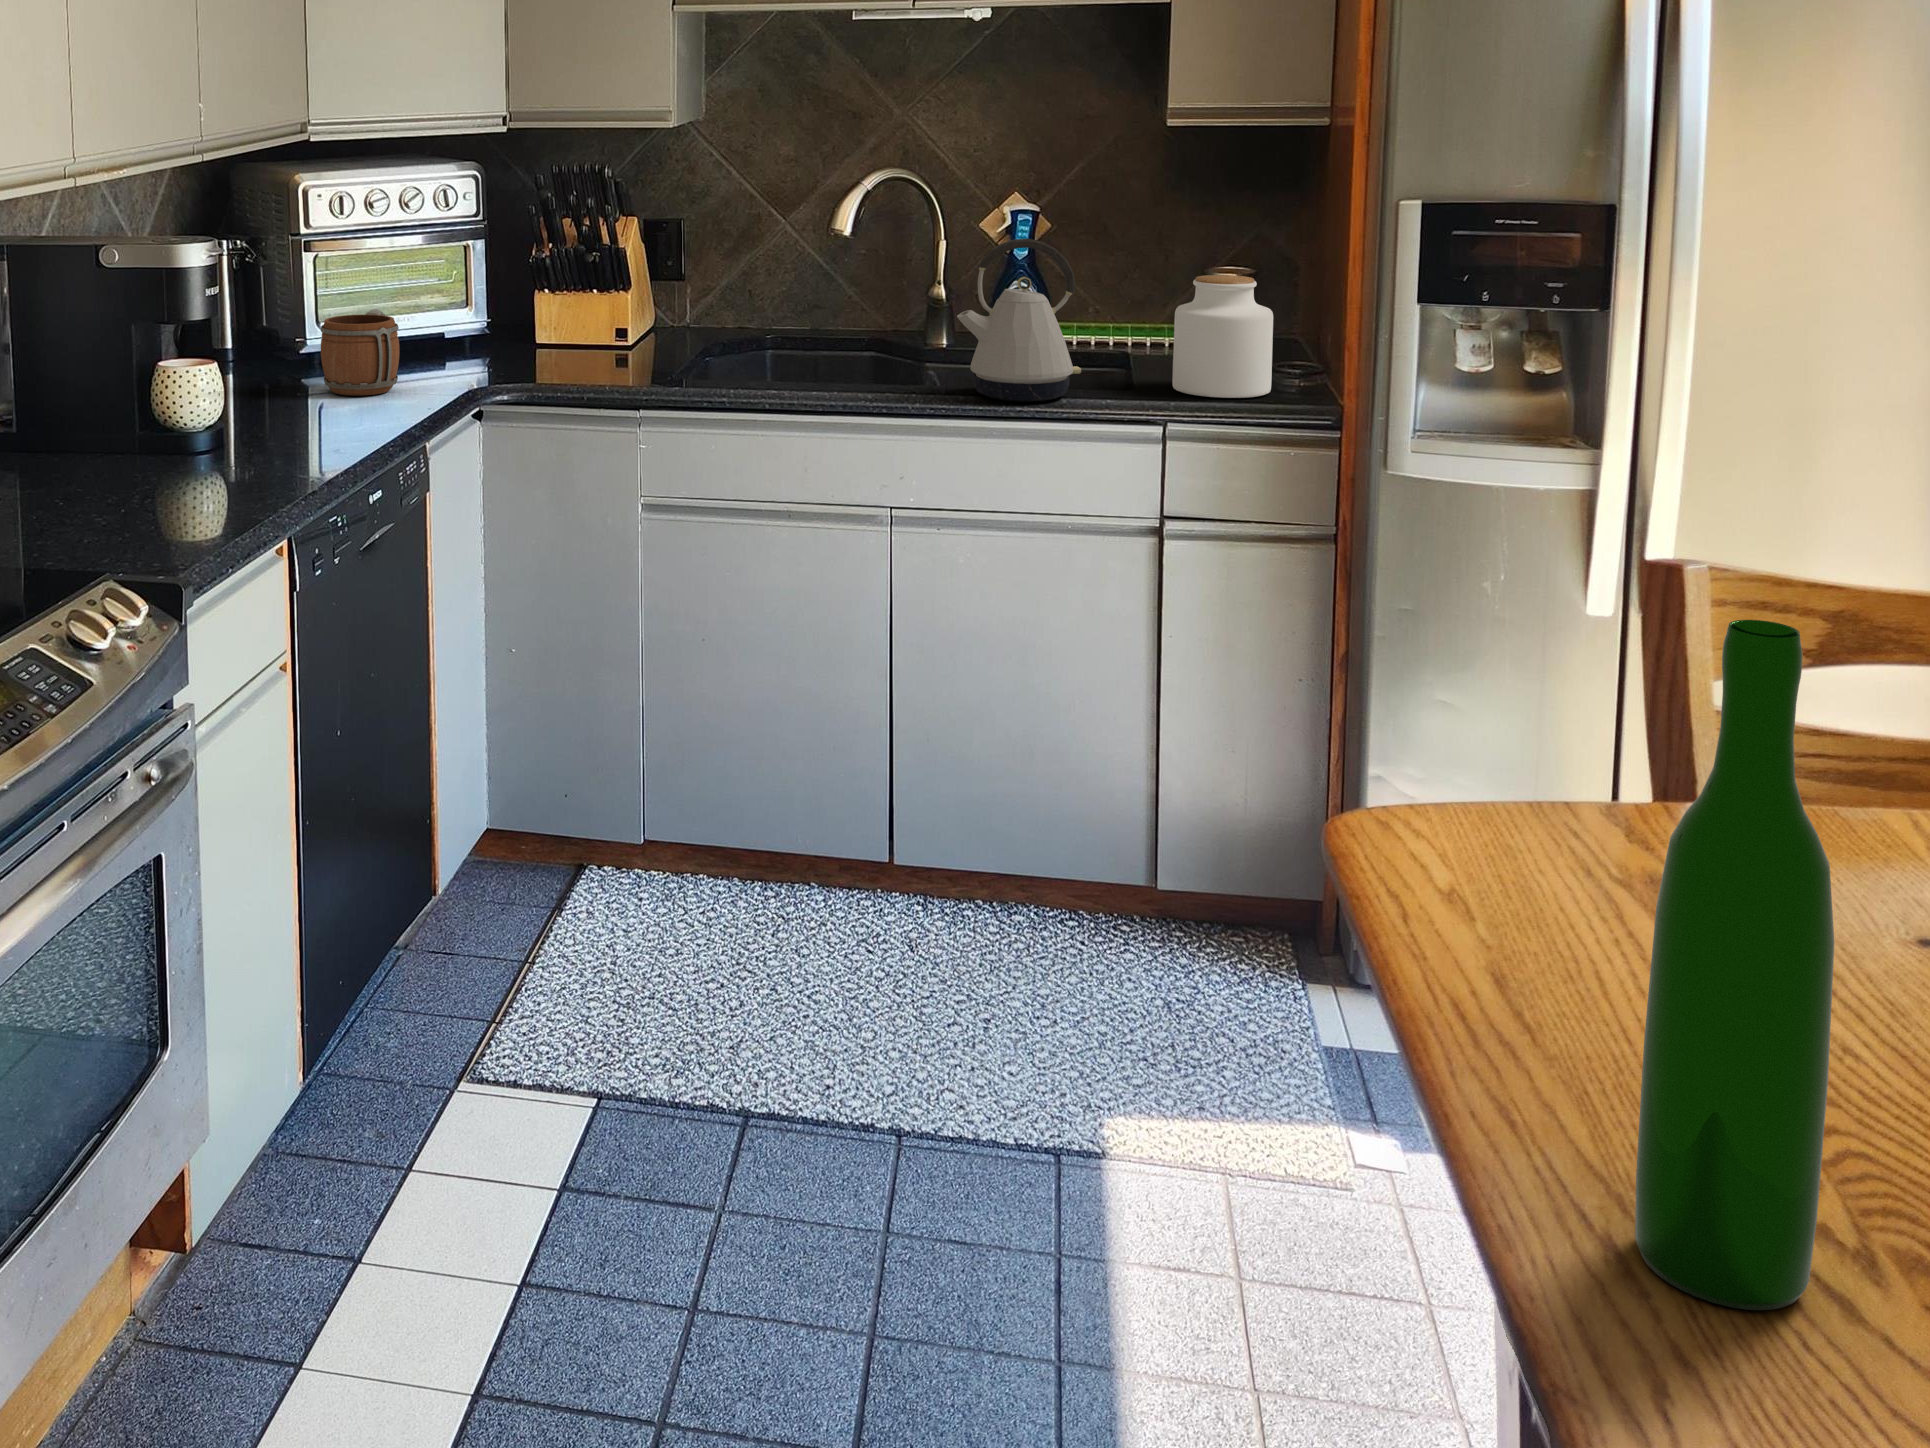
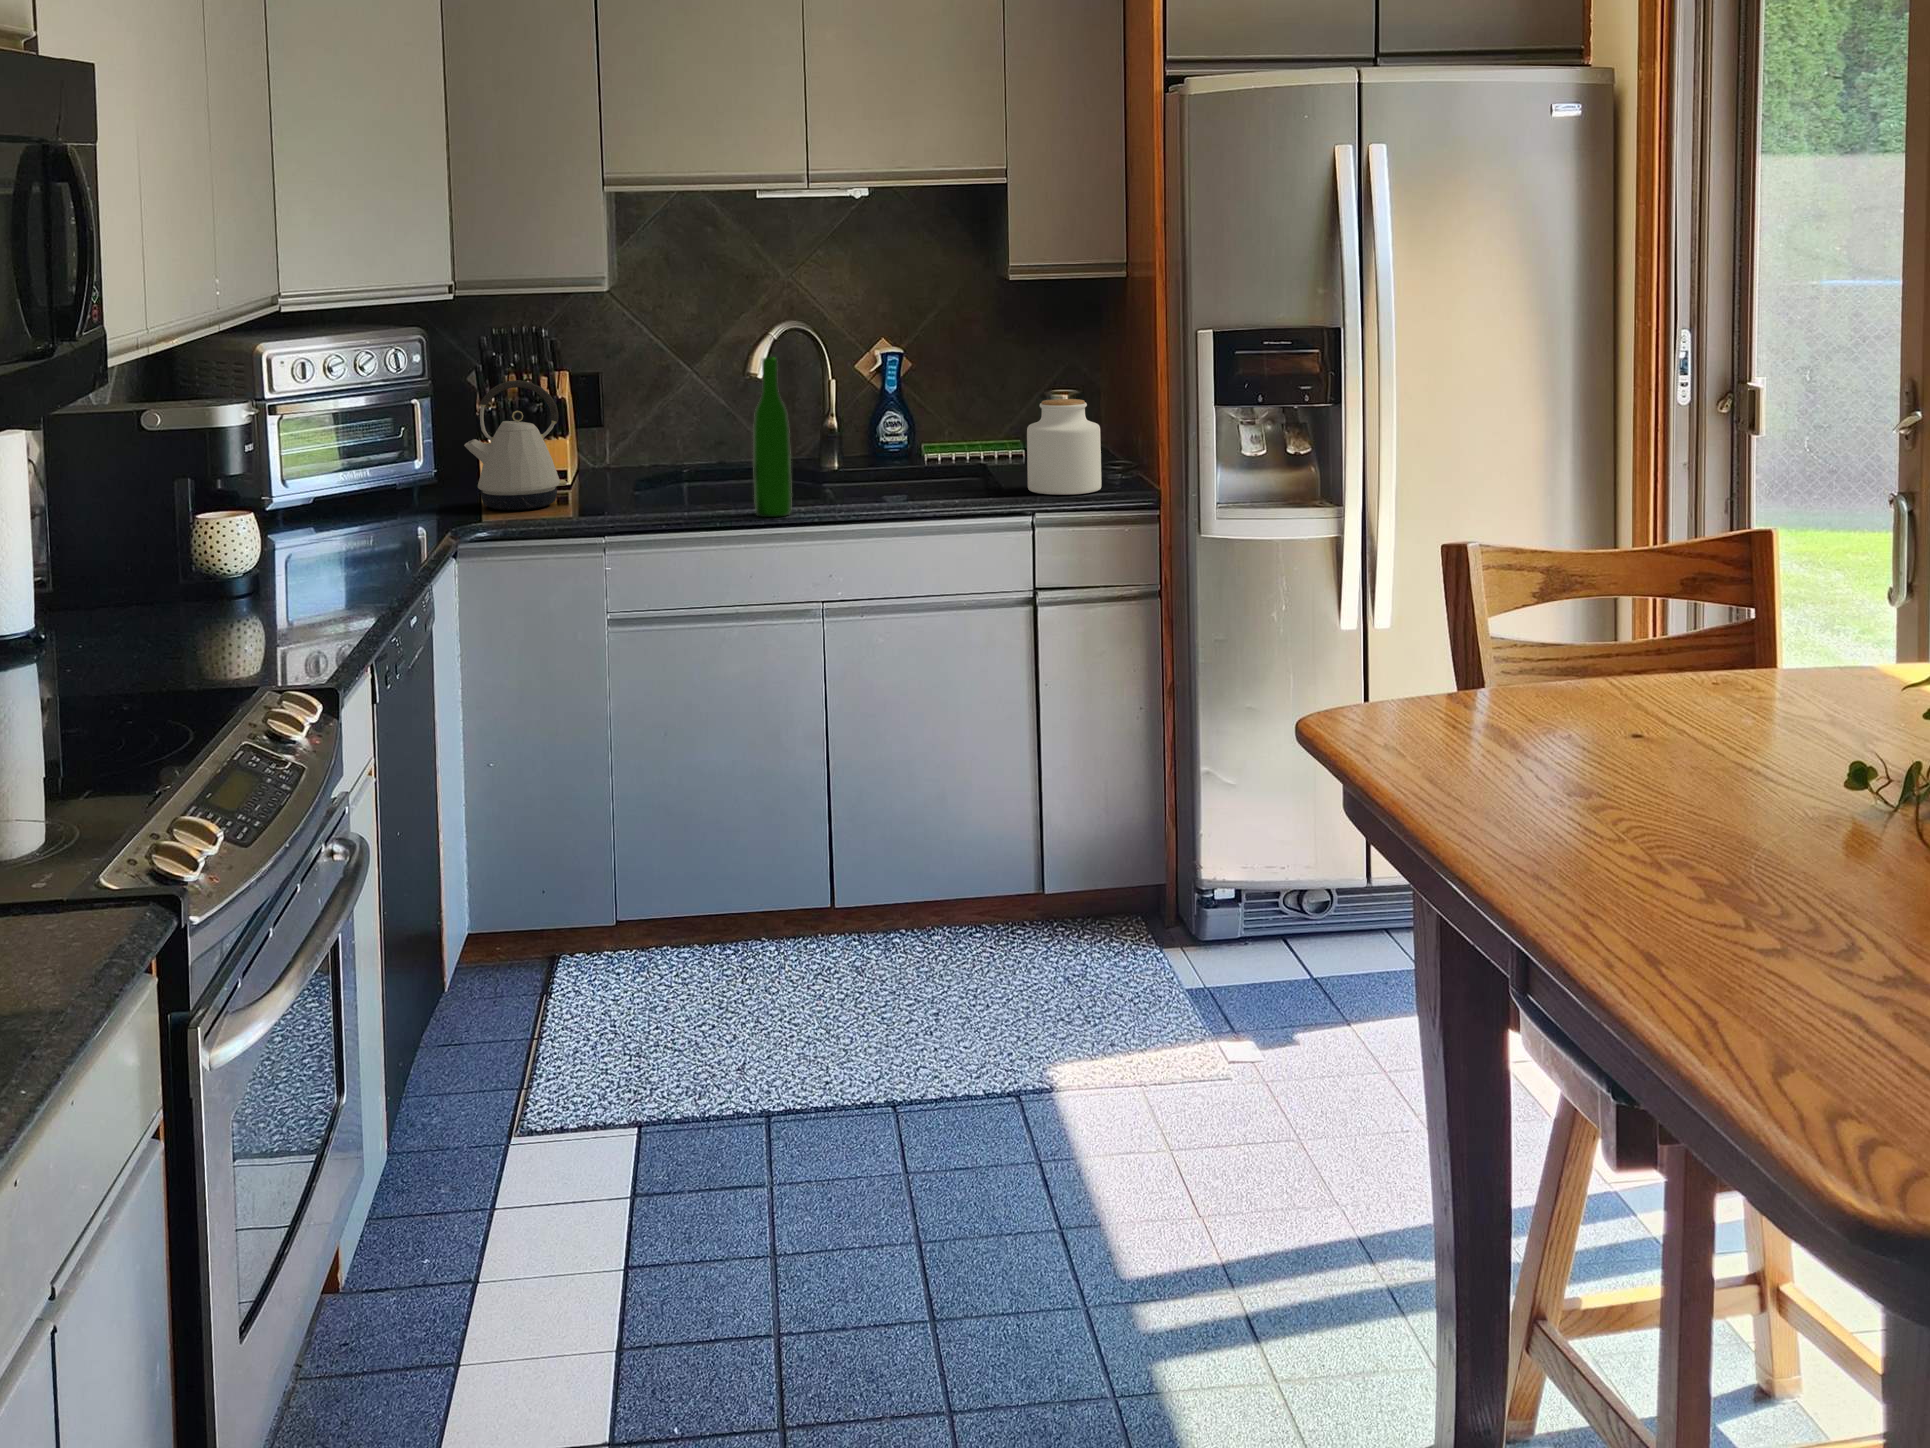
kettle: present [957,239,1081,402] -> present [464,380,567,510]
mug: present [320,309,399,396] -> none [311,464,385,542]
wine bottle: present [1635,620,1834,1310] -> present [753,357,792,517]

